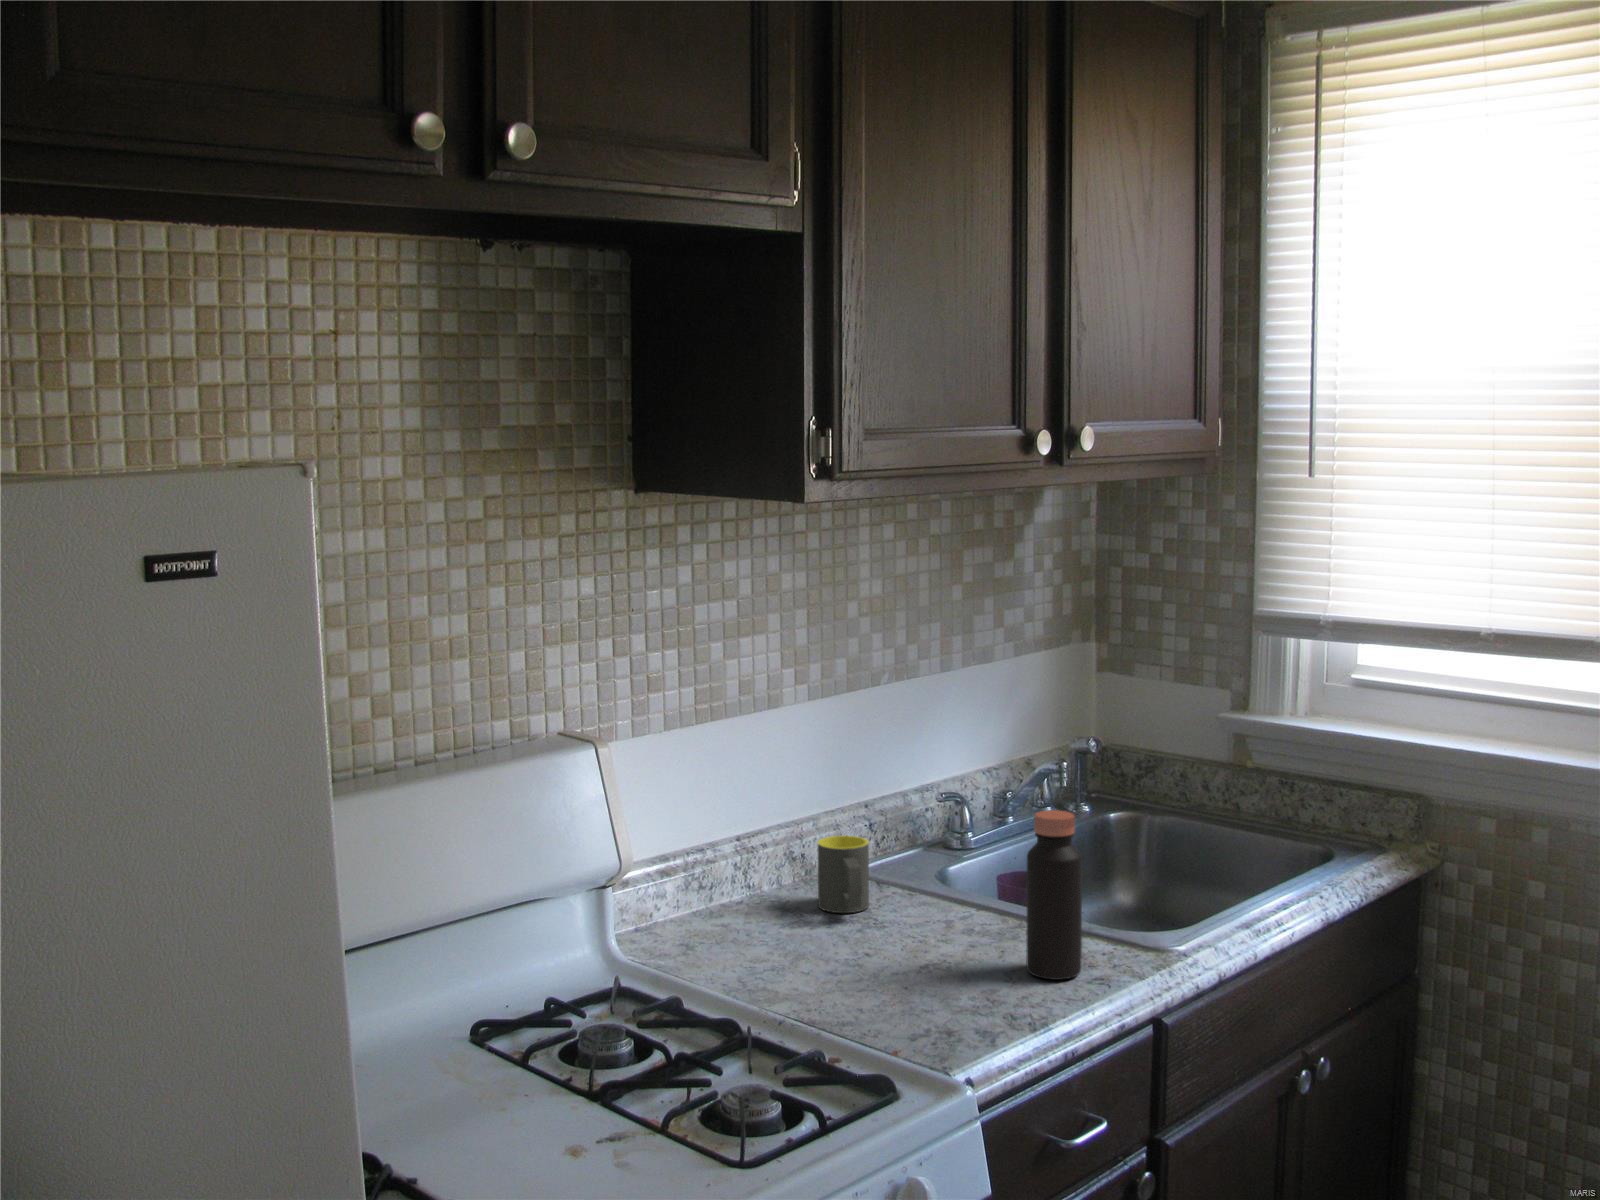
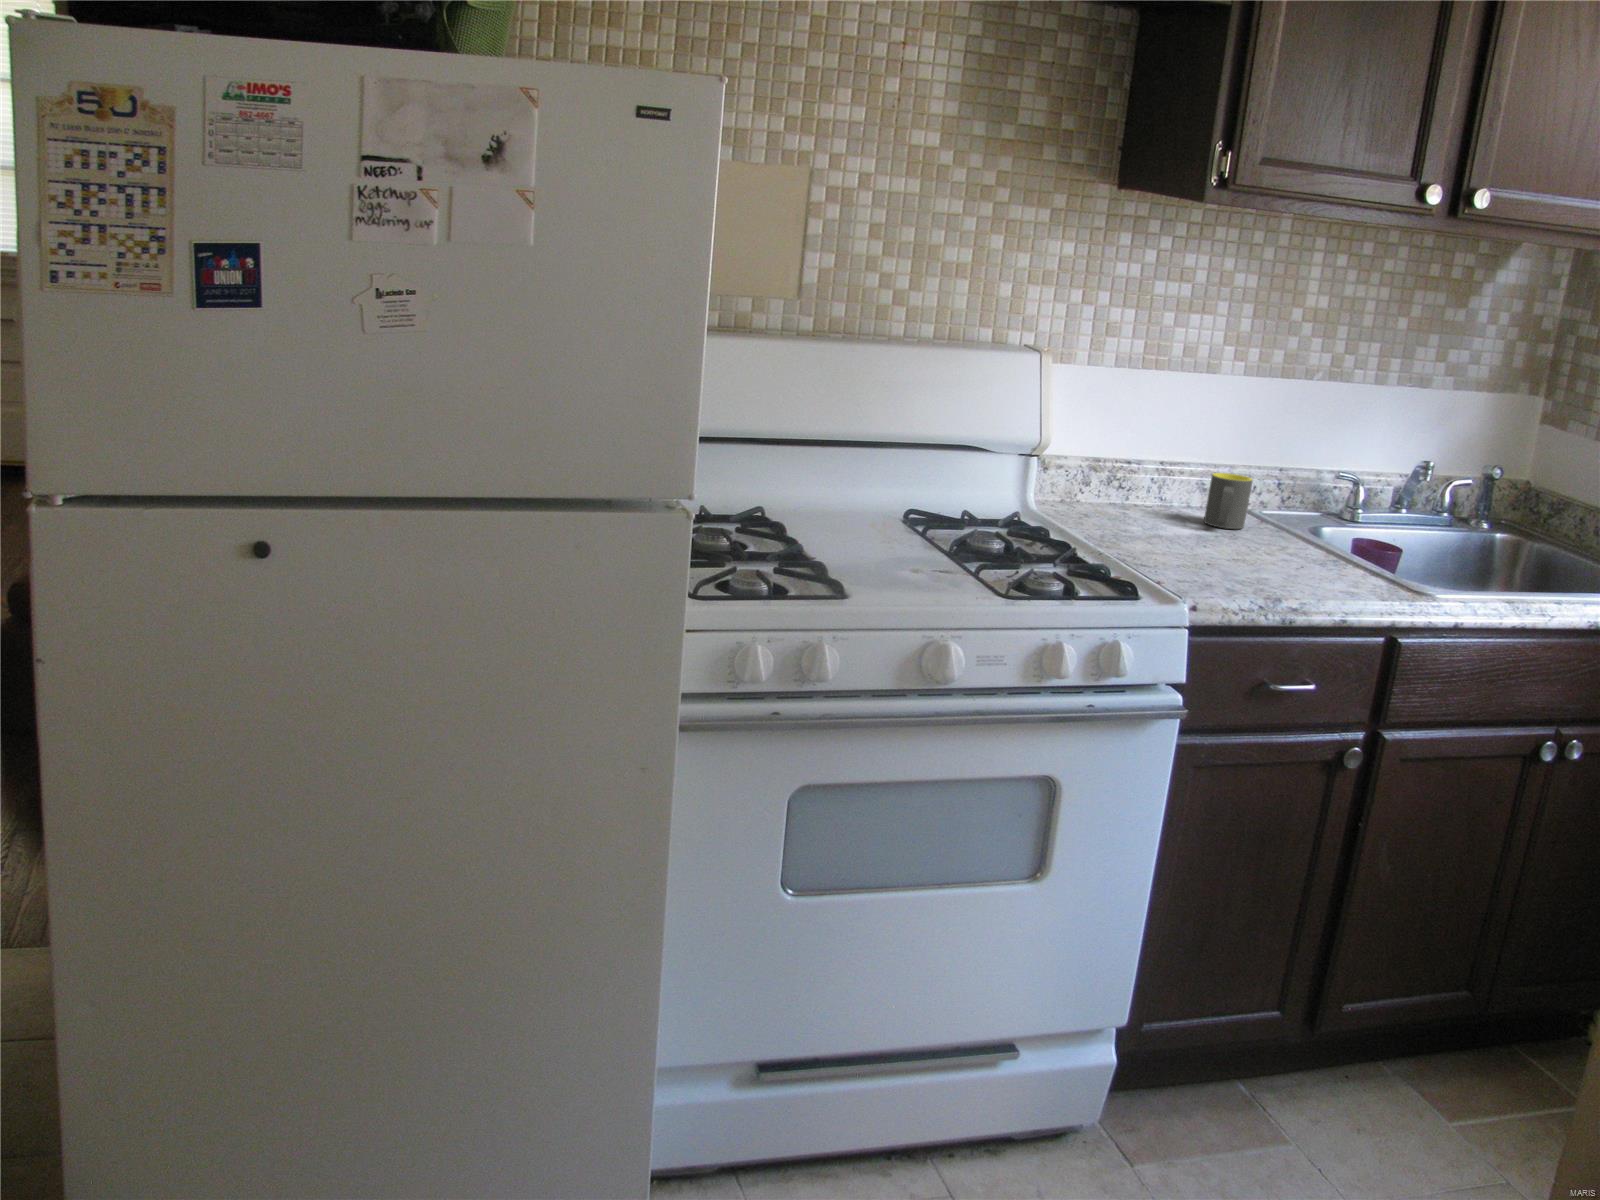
bottle: present [1026,810,1082,980] -> none [1317,457,1381,587]

